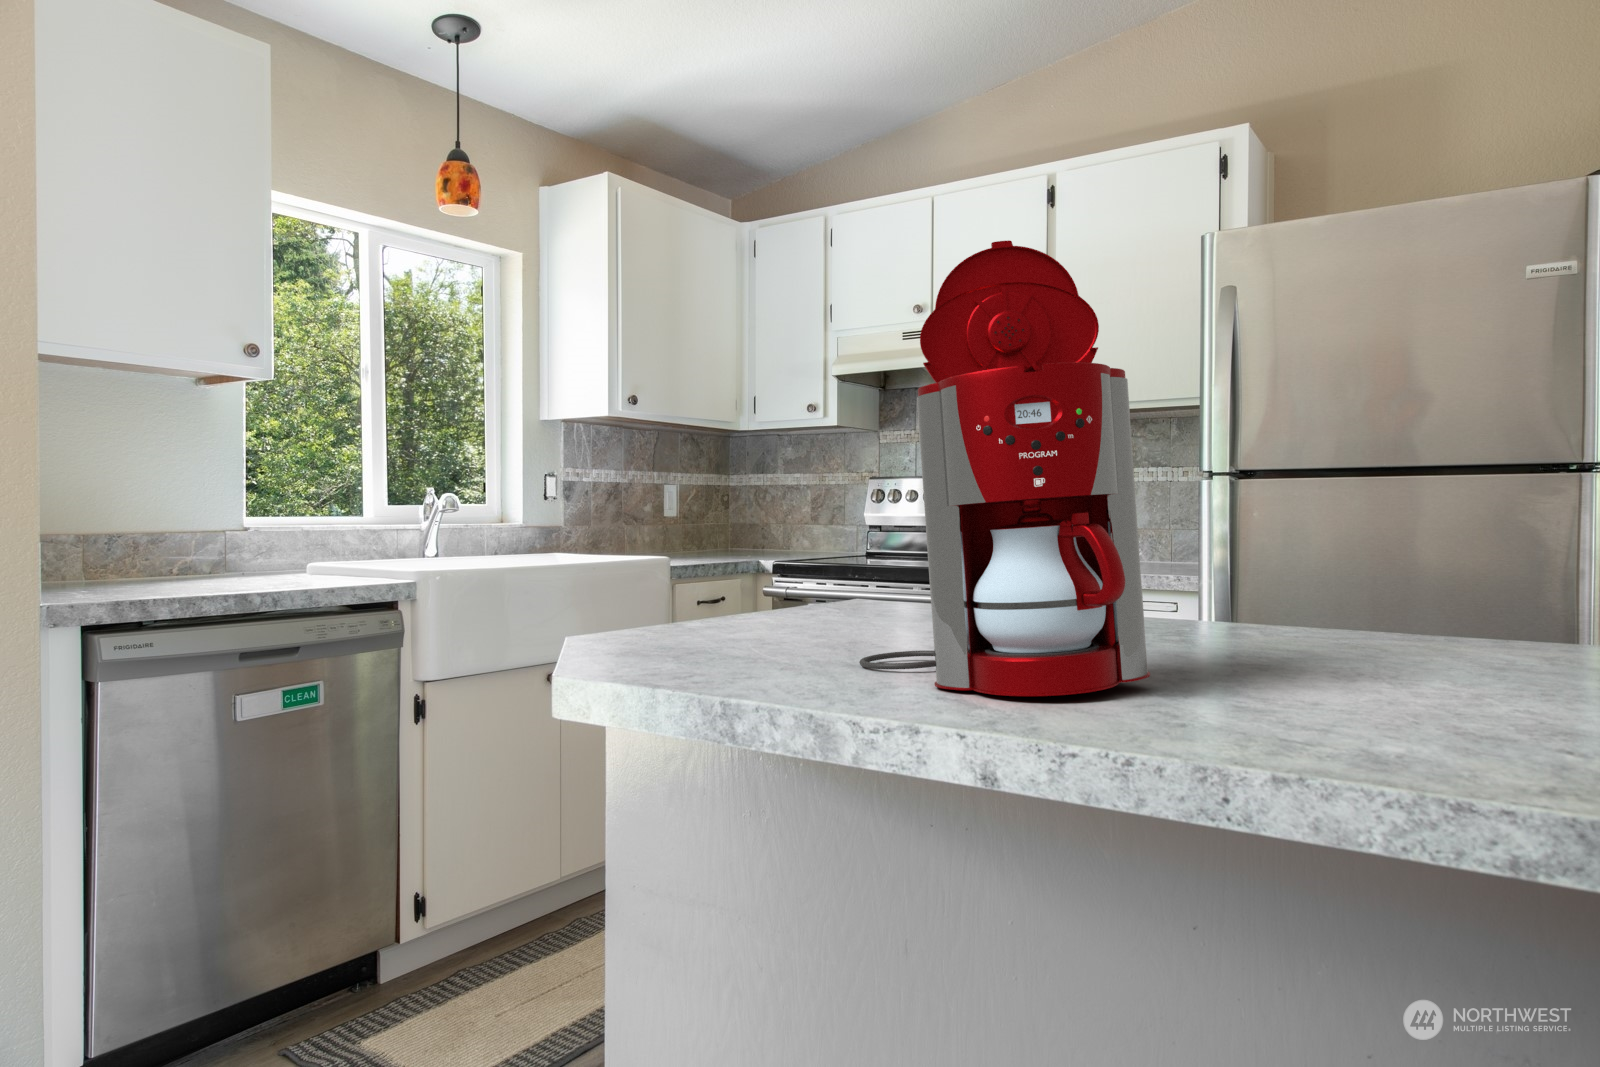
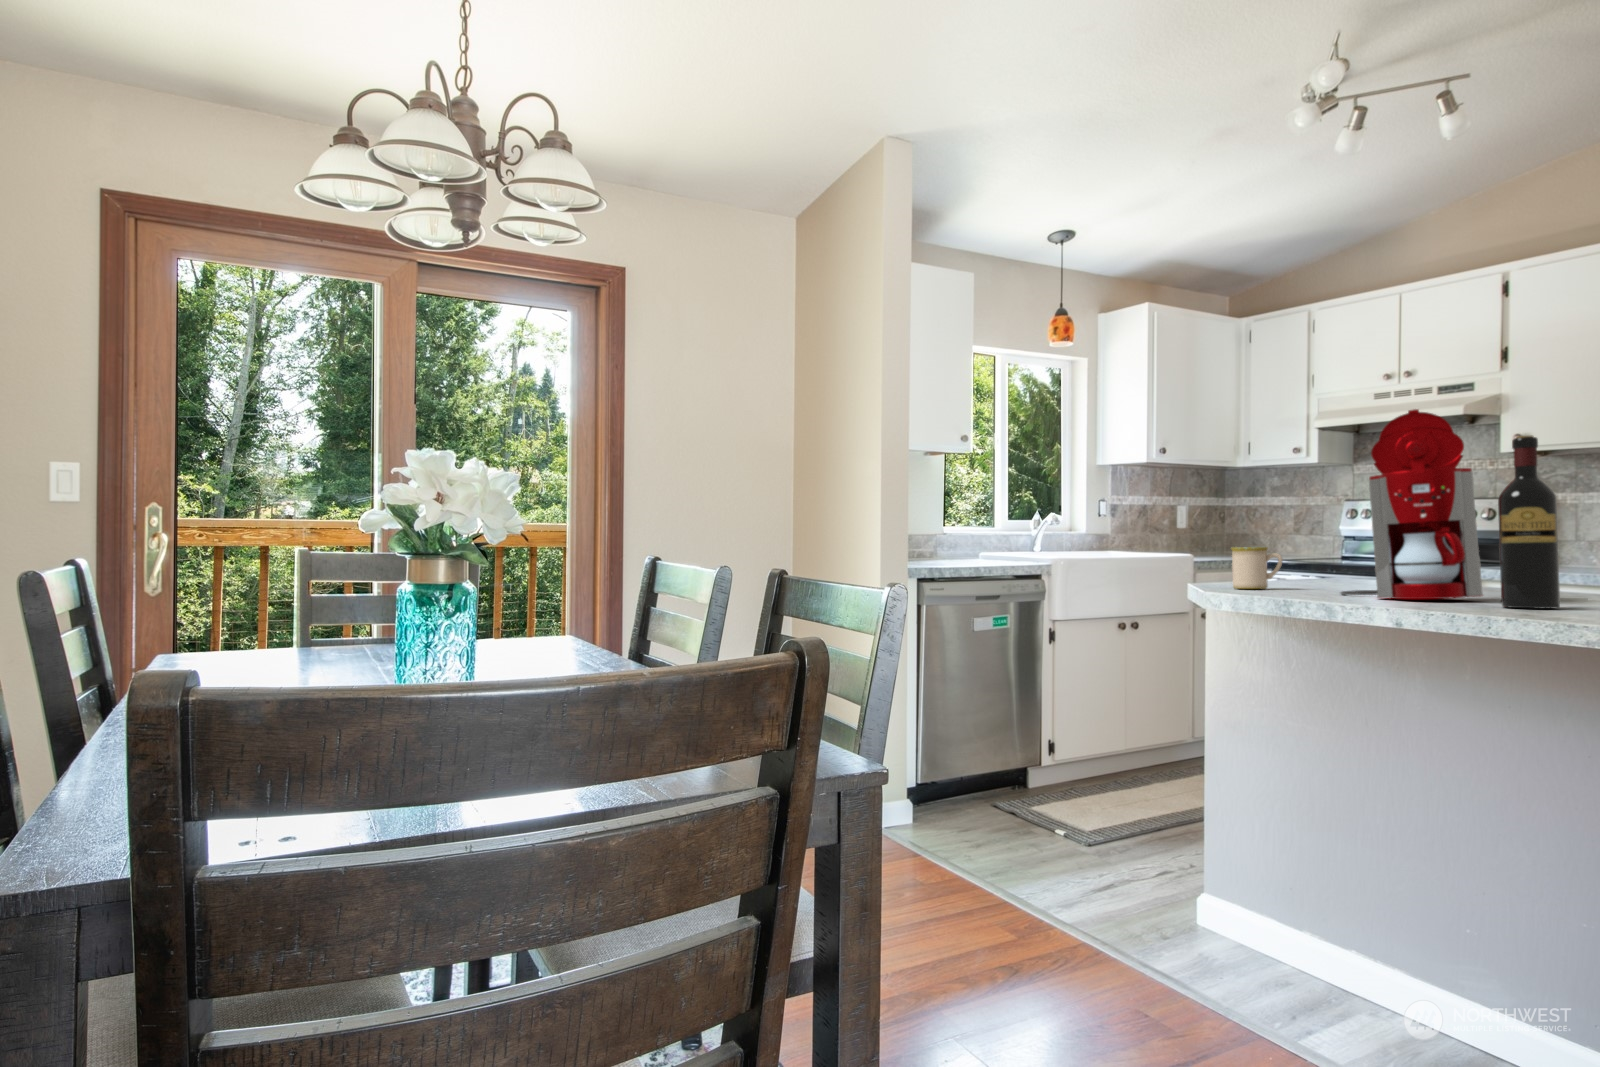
wine bottle: none [1226,257,1371,742] -> present [1498,436,1560,608]
mug: none [658,556,758,648] -> present [1231,547,1283,589]

